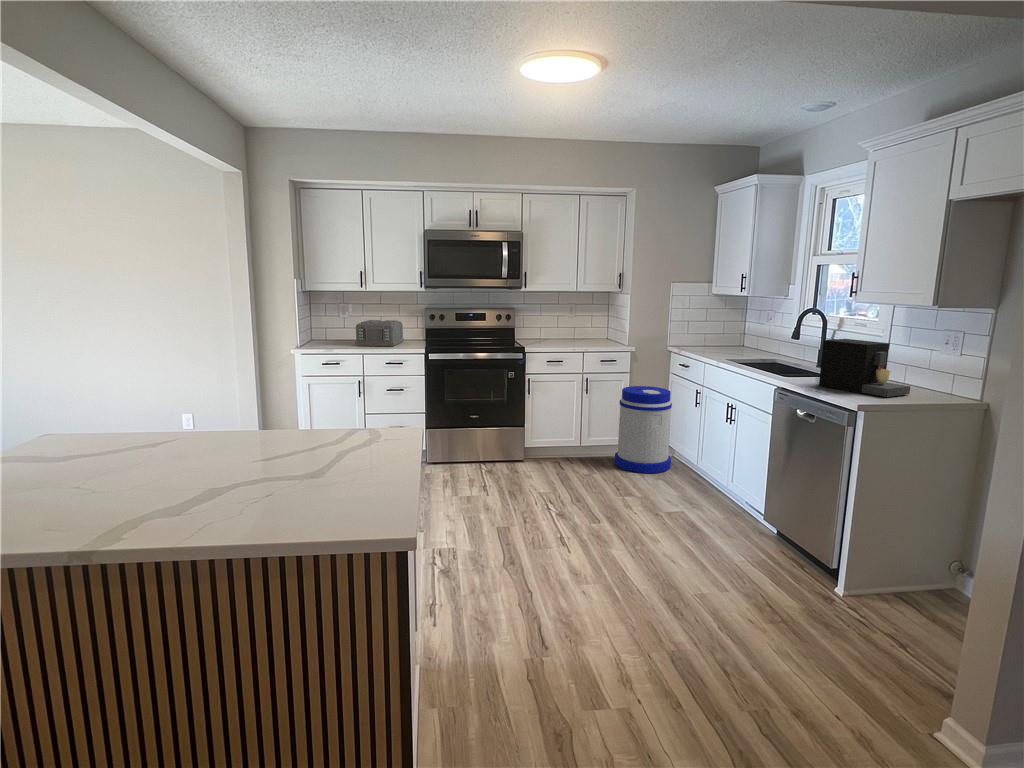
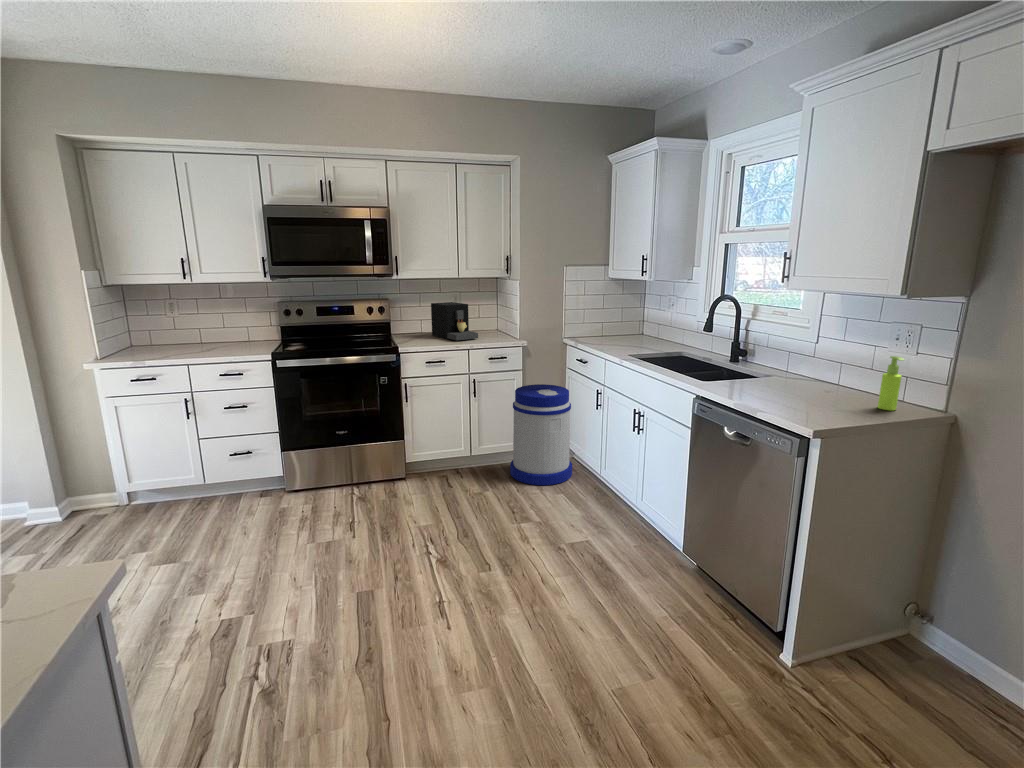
toaster: present [356,320,404,346] -> none [179,319,250,353]
coffee maker: present [819,339,910,397] -> present [431,302,478,340]
soap dispenser: none [925,355,945,398] -> present [878,356,904,410]

